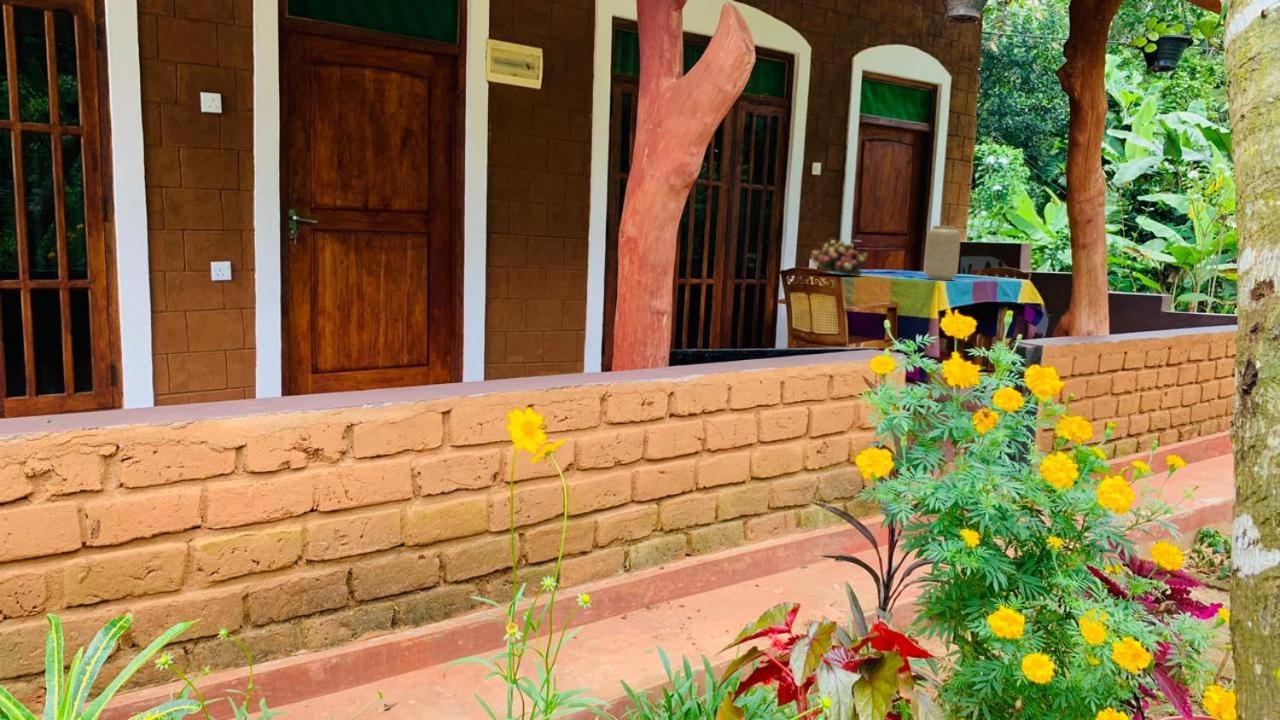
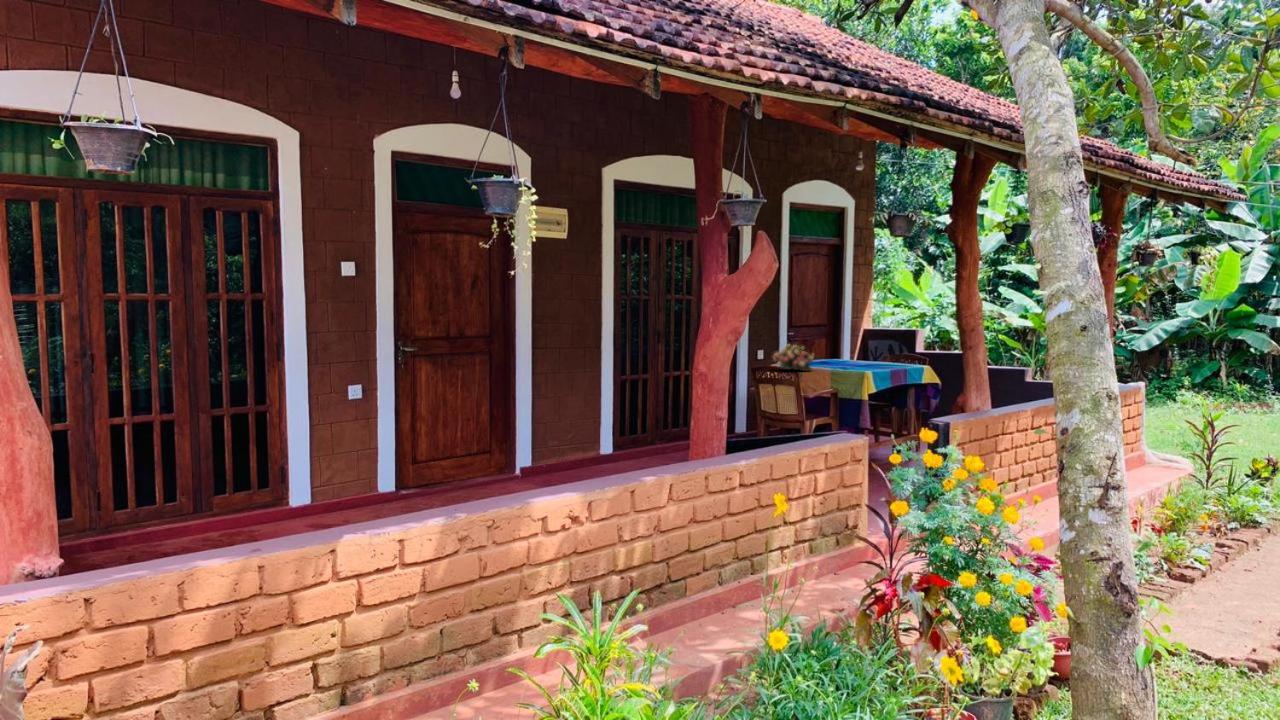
vase: present [925,226,960,280] -> none [856,330,881,371]

